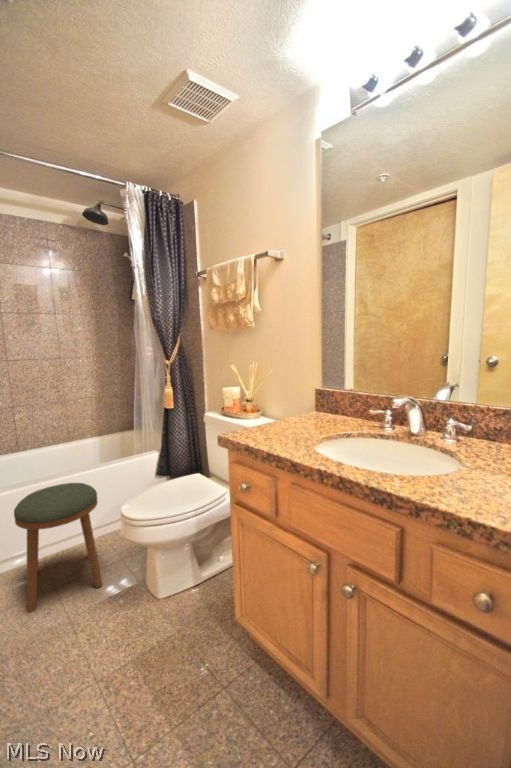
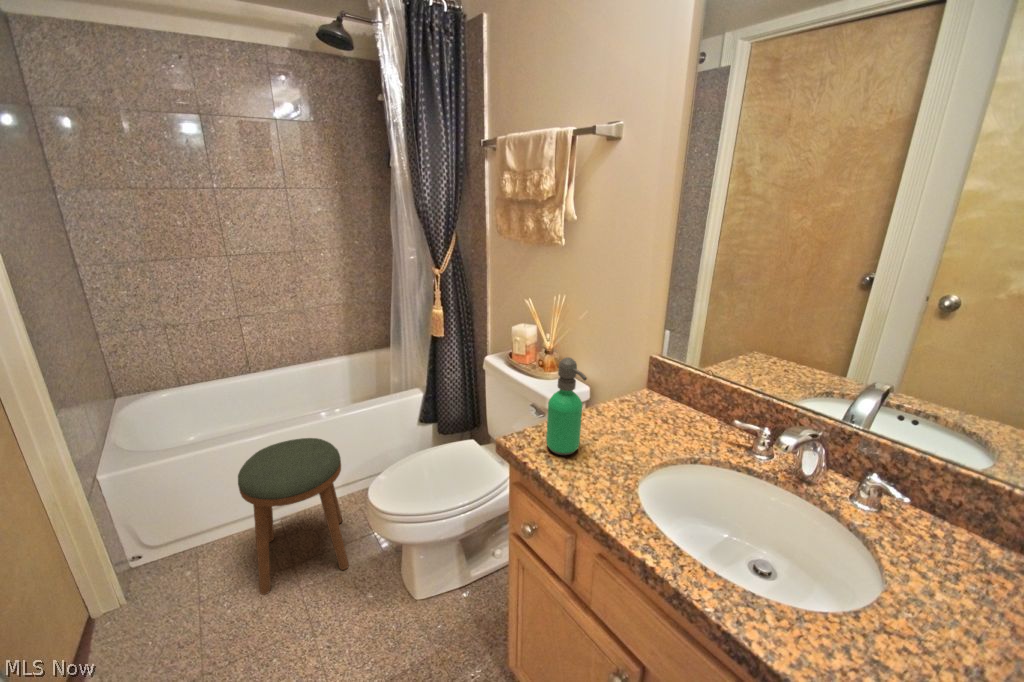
soap dispenser: none [251,370,274,436] -> present [546,357,587,455]

